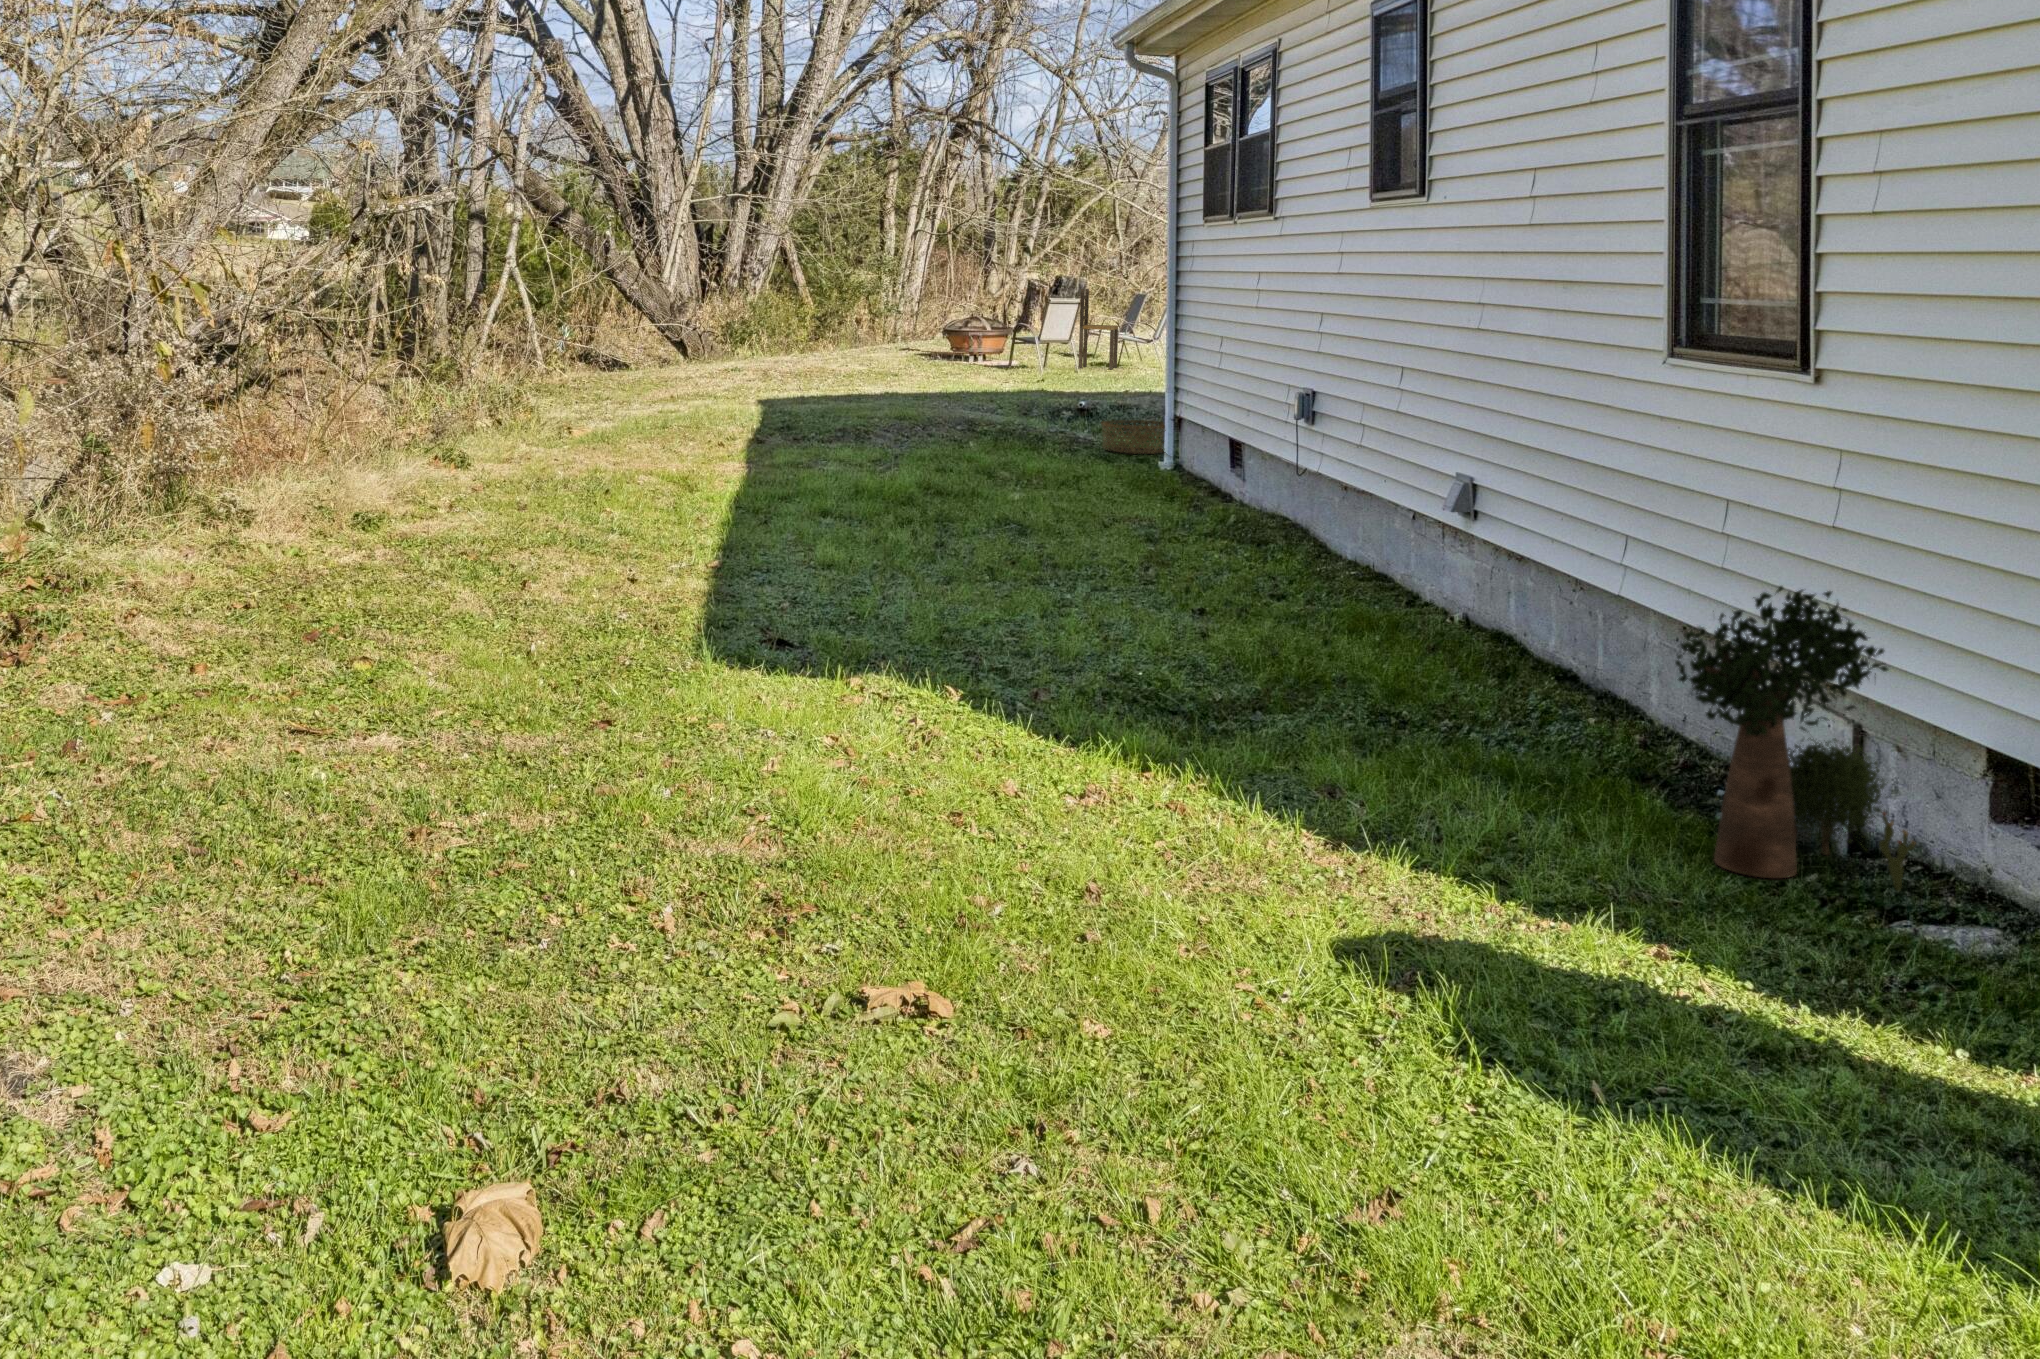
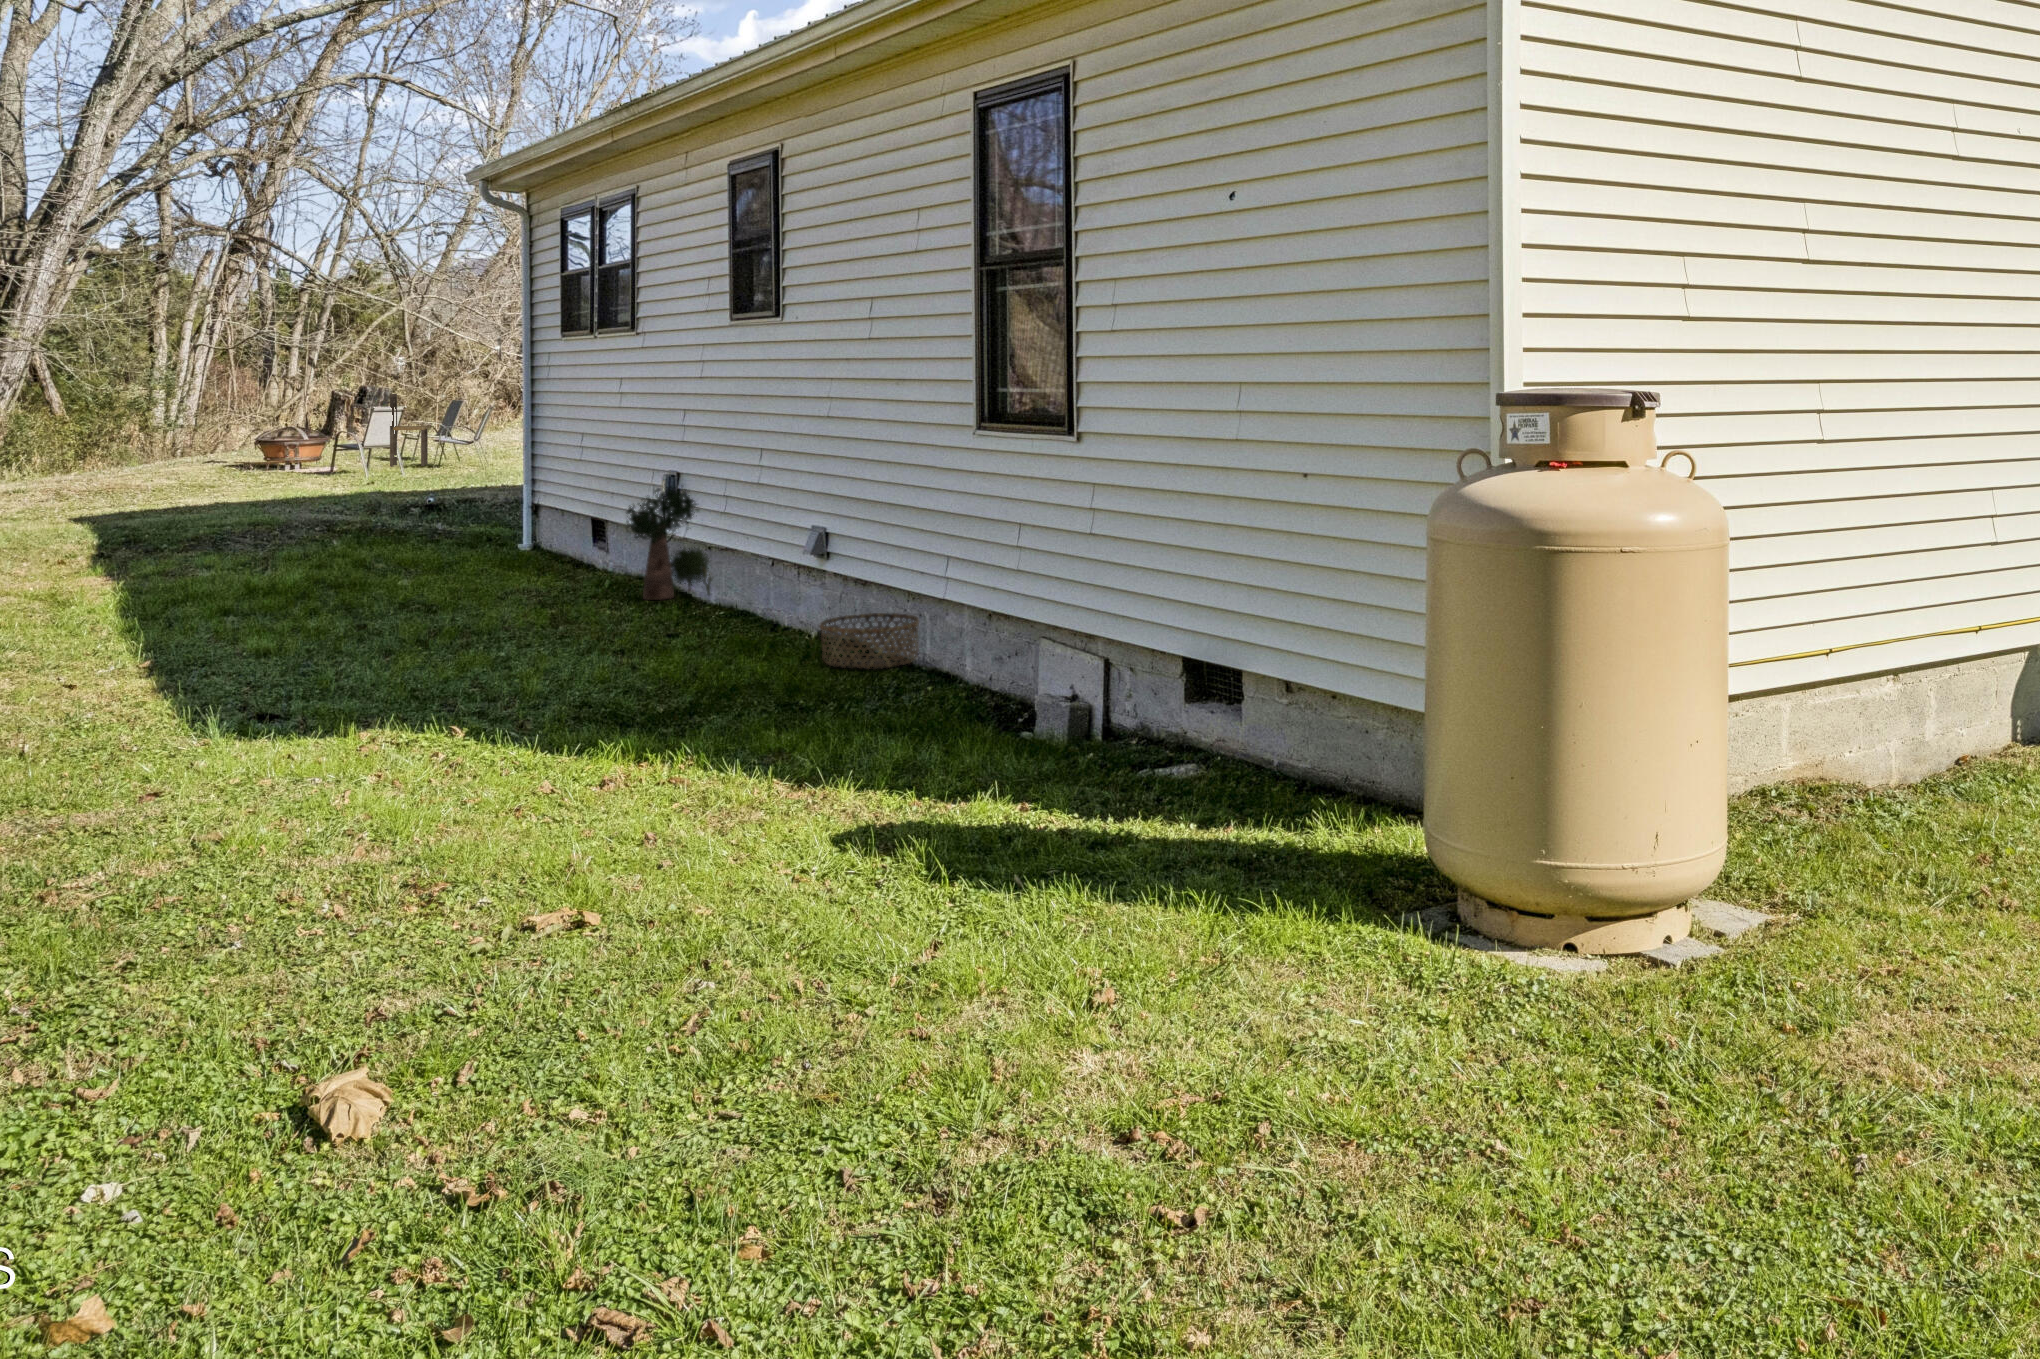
basket: present [1102,420,1166,454] -> present [820,613,919,669]
potted plant: present [1676,586,1916,892] -> present [626,487,712,600]

